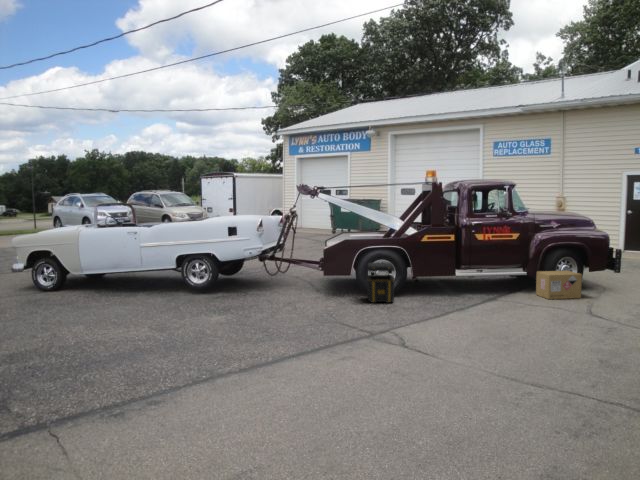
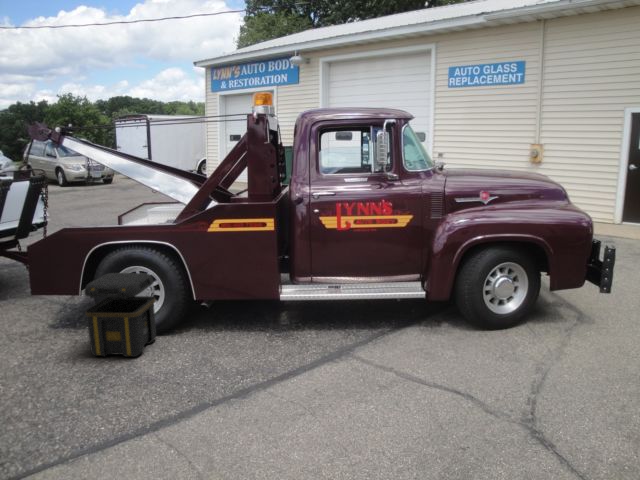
cardboard box: present [536,271,582,299] -> none [438,287,523,349]

